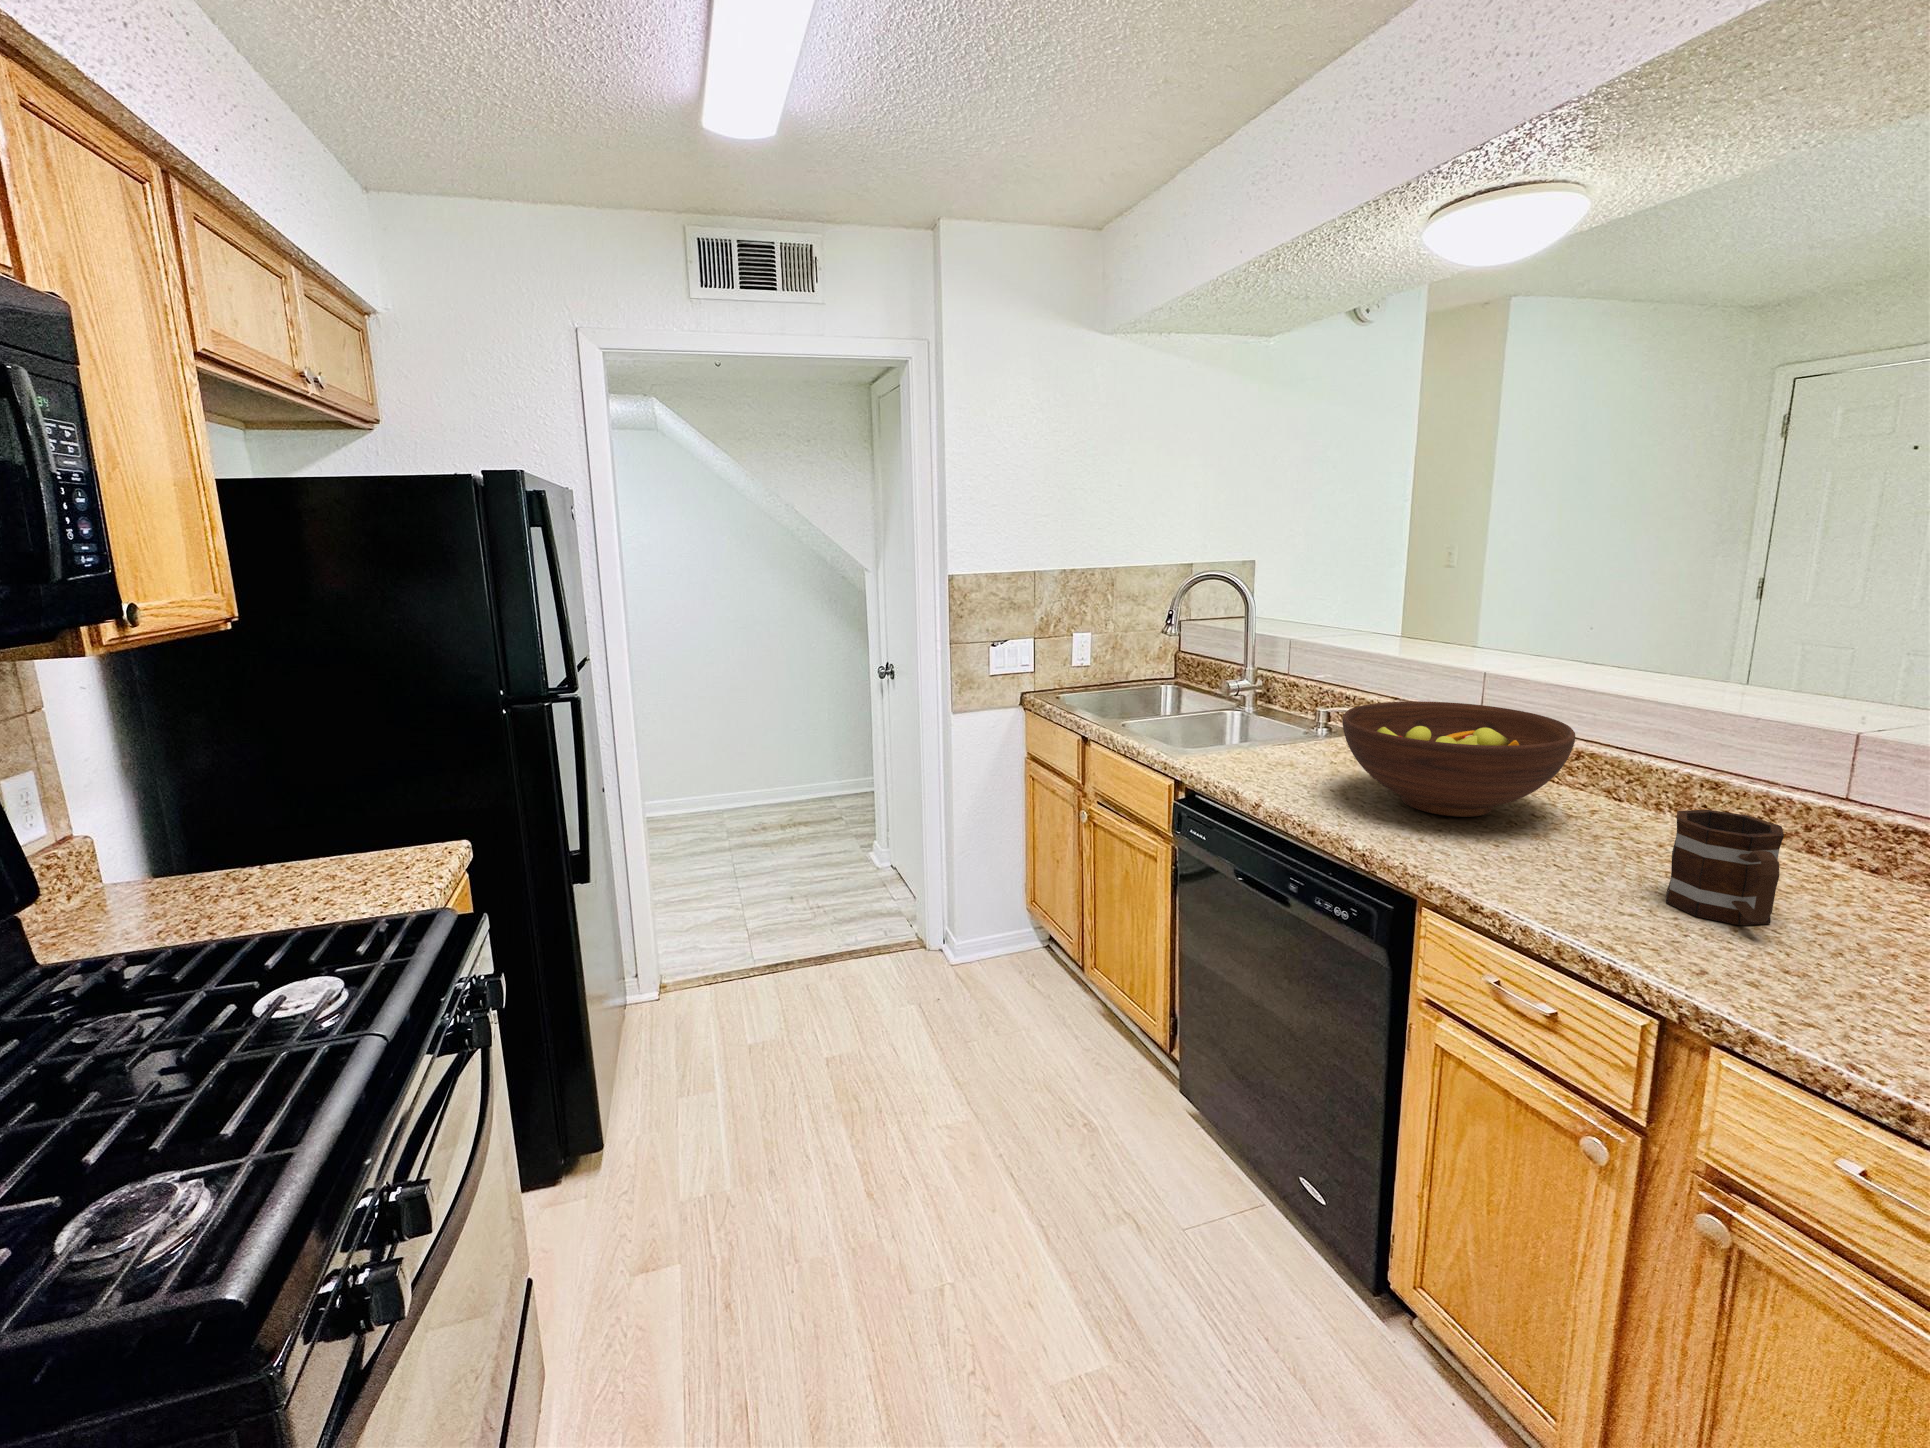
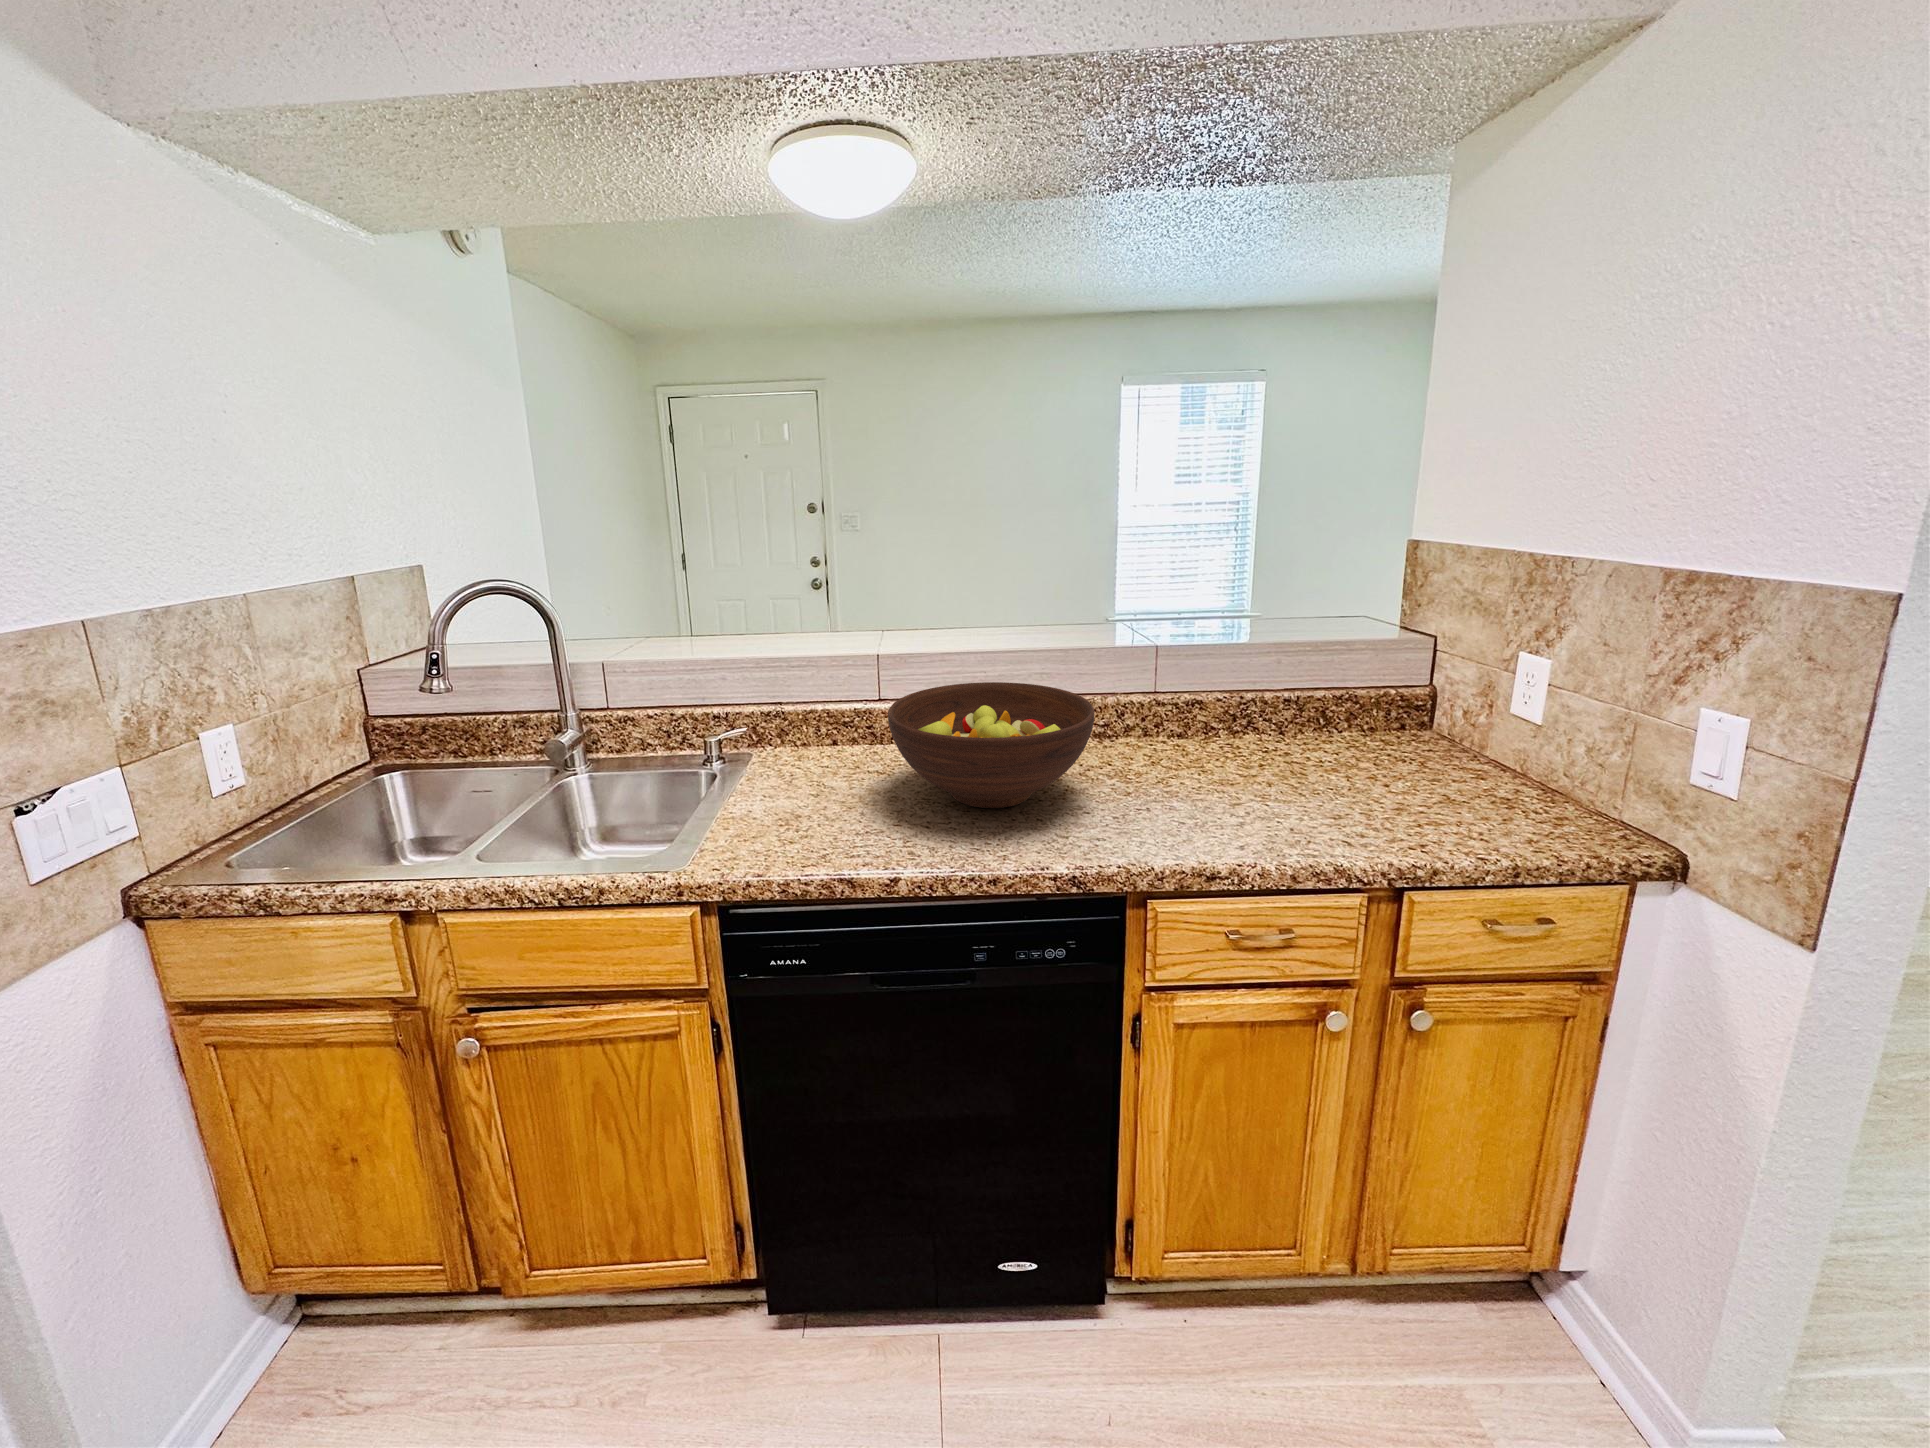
mug: present [1666,810,1784,925] -> none [1206,718,1308,805]

